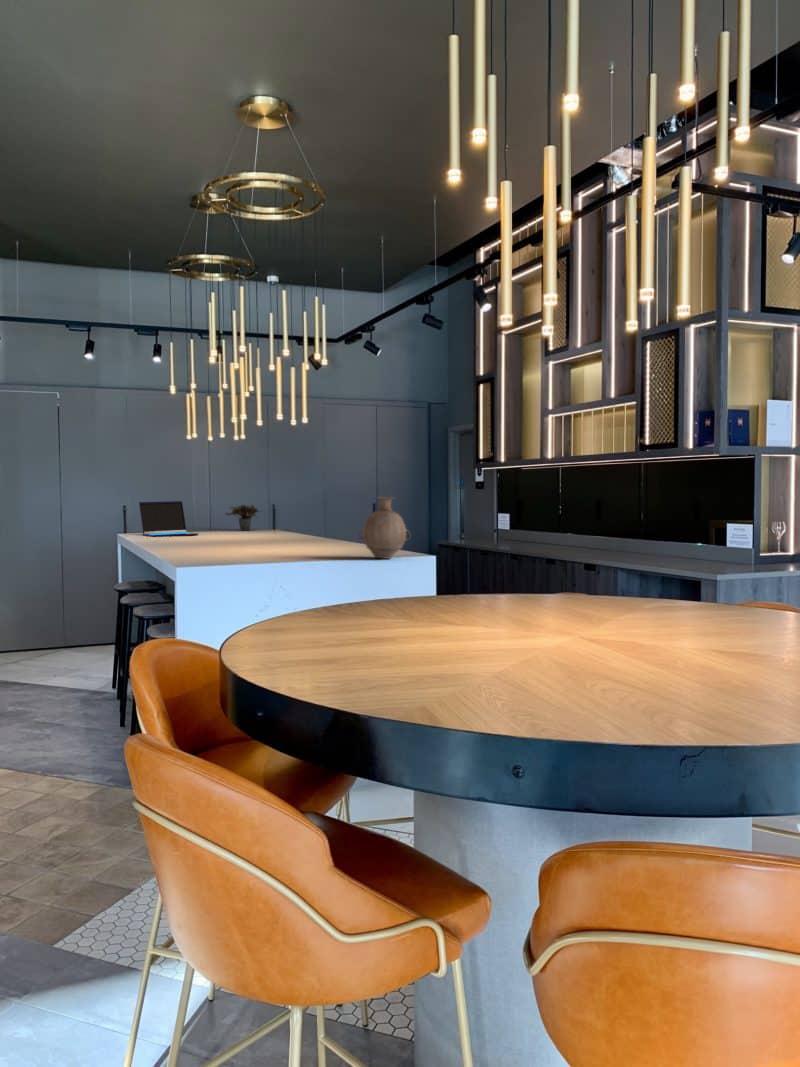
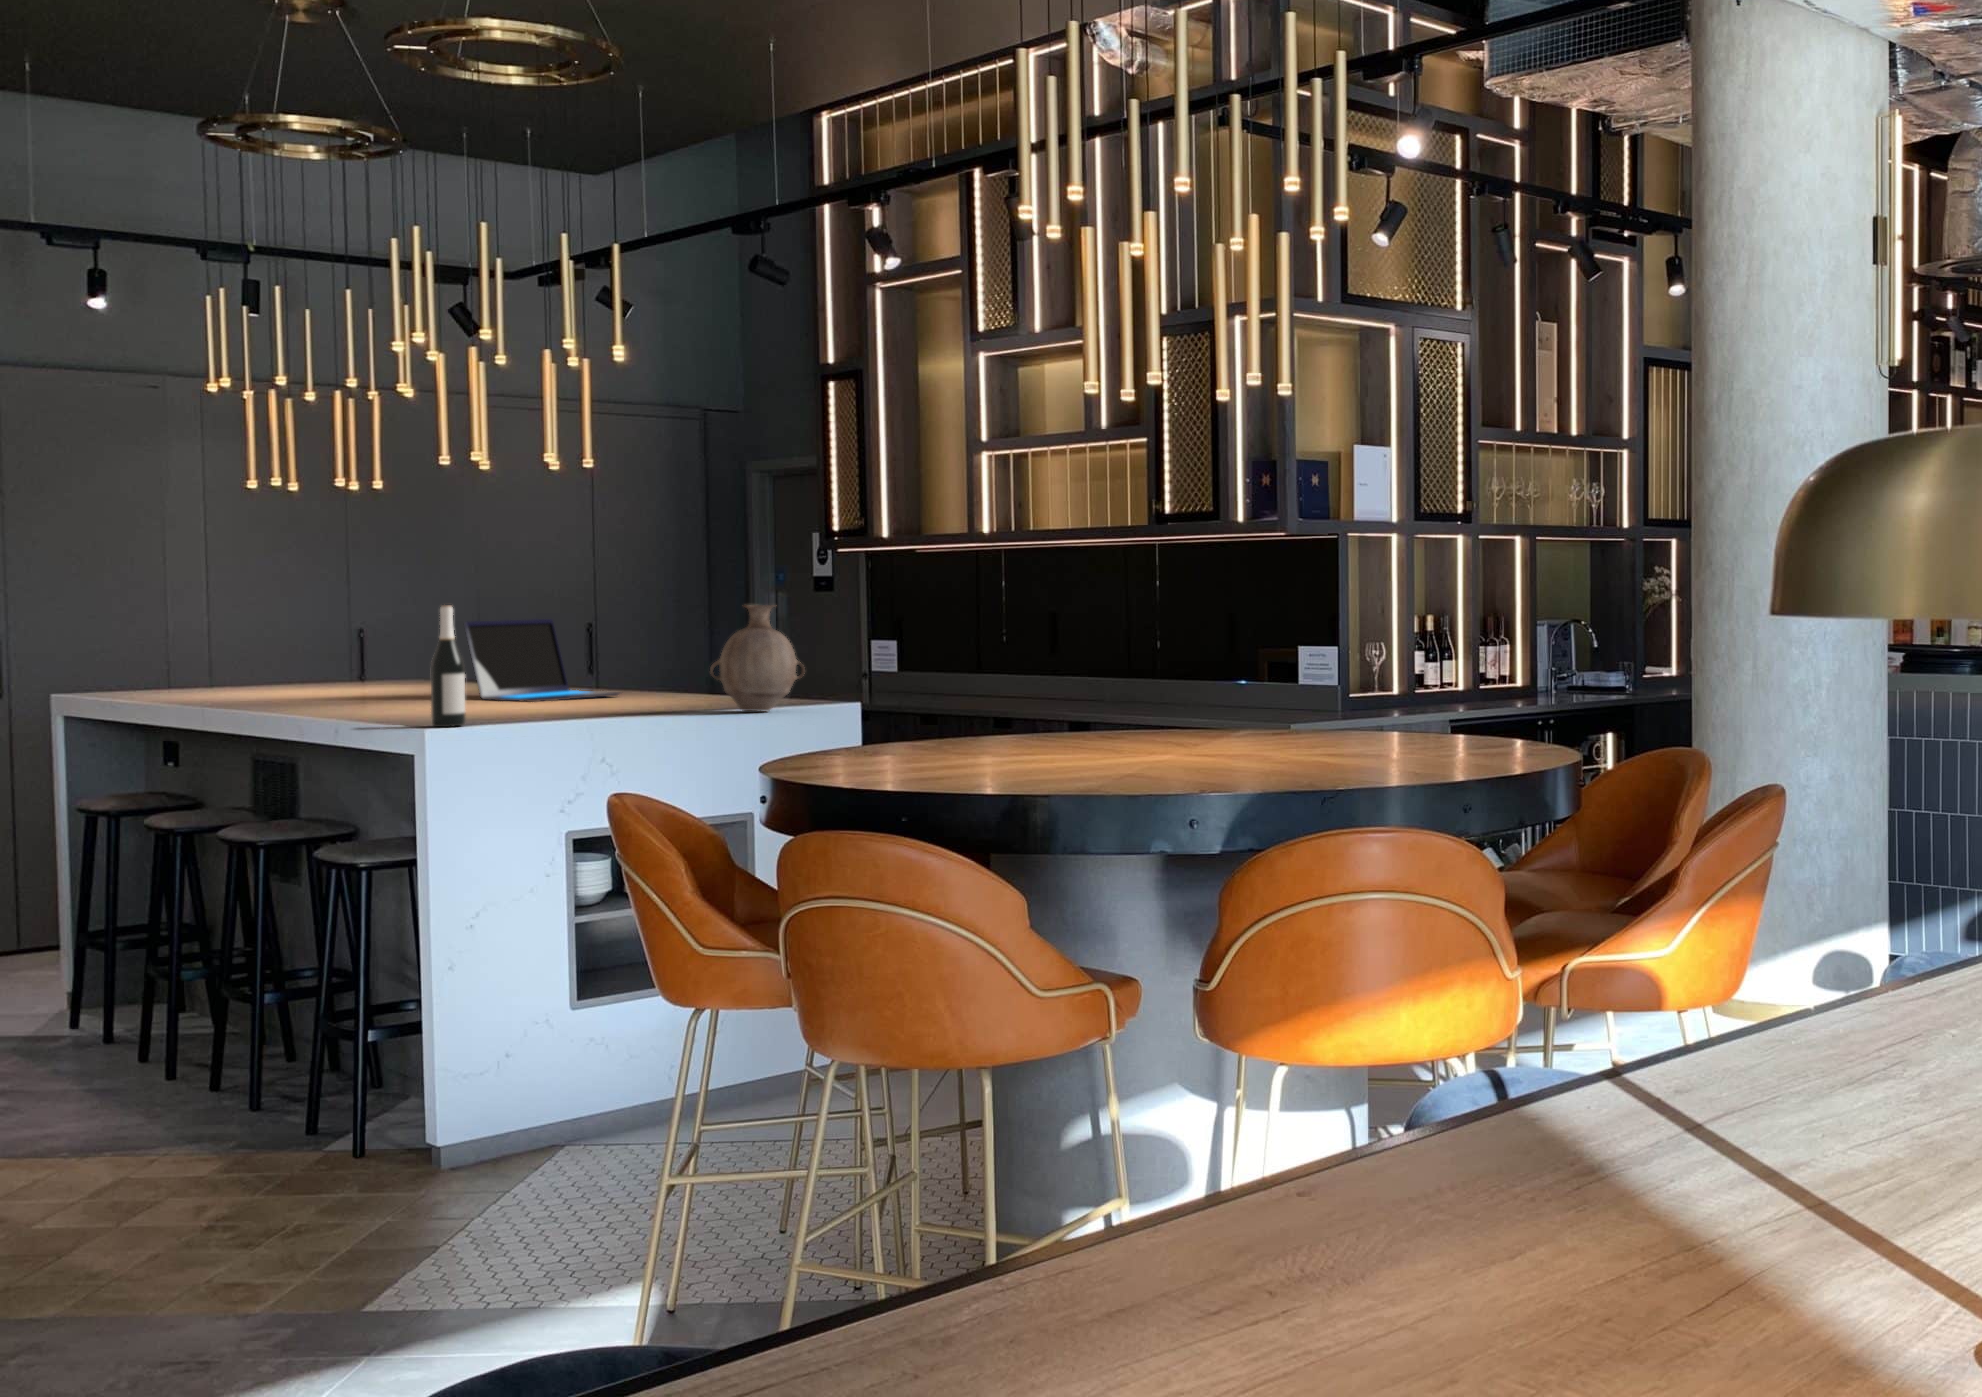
wine bottle: none [196,497,215,564] -> present [431,605,466,727]
laptop: present [139,501,199,537] -> present [464,619,620,702]
potted plant: present [226,505,259,531] -> none [273,627,372,684]

